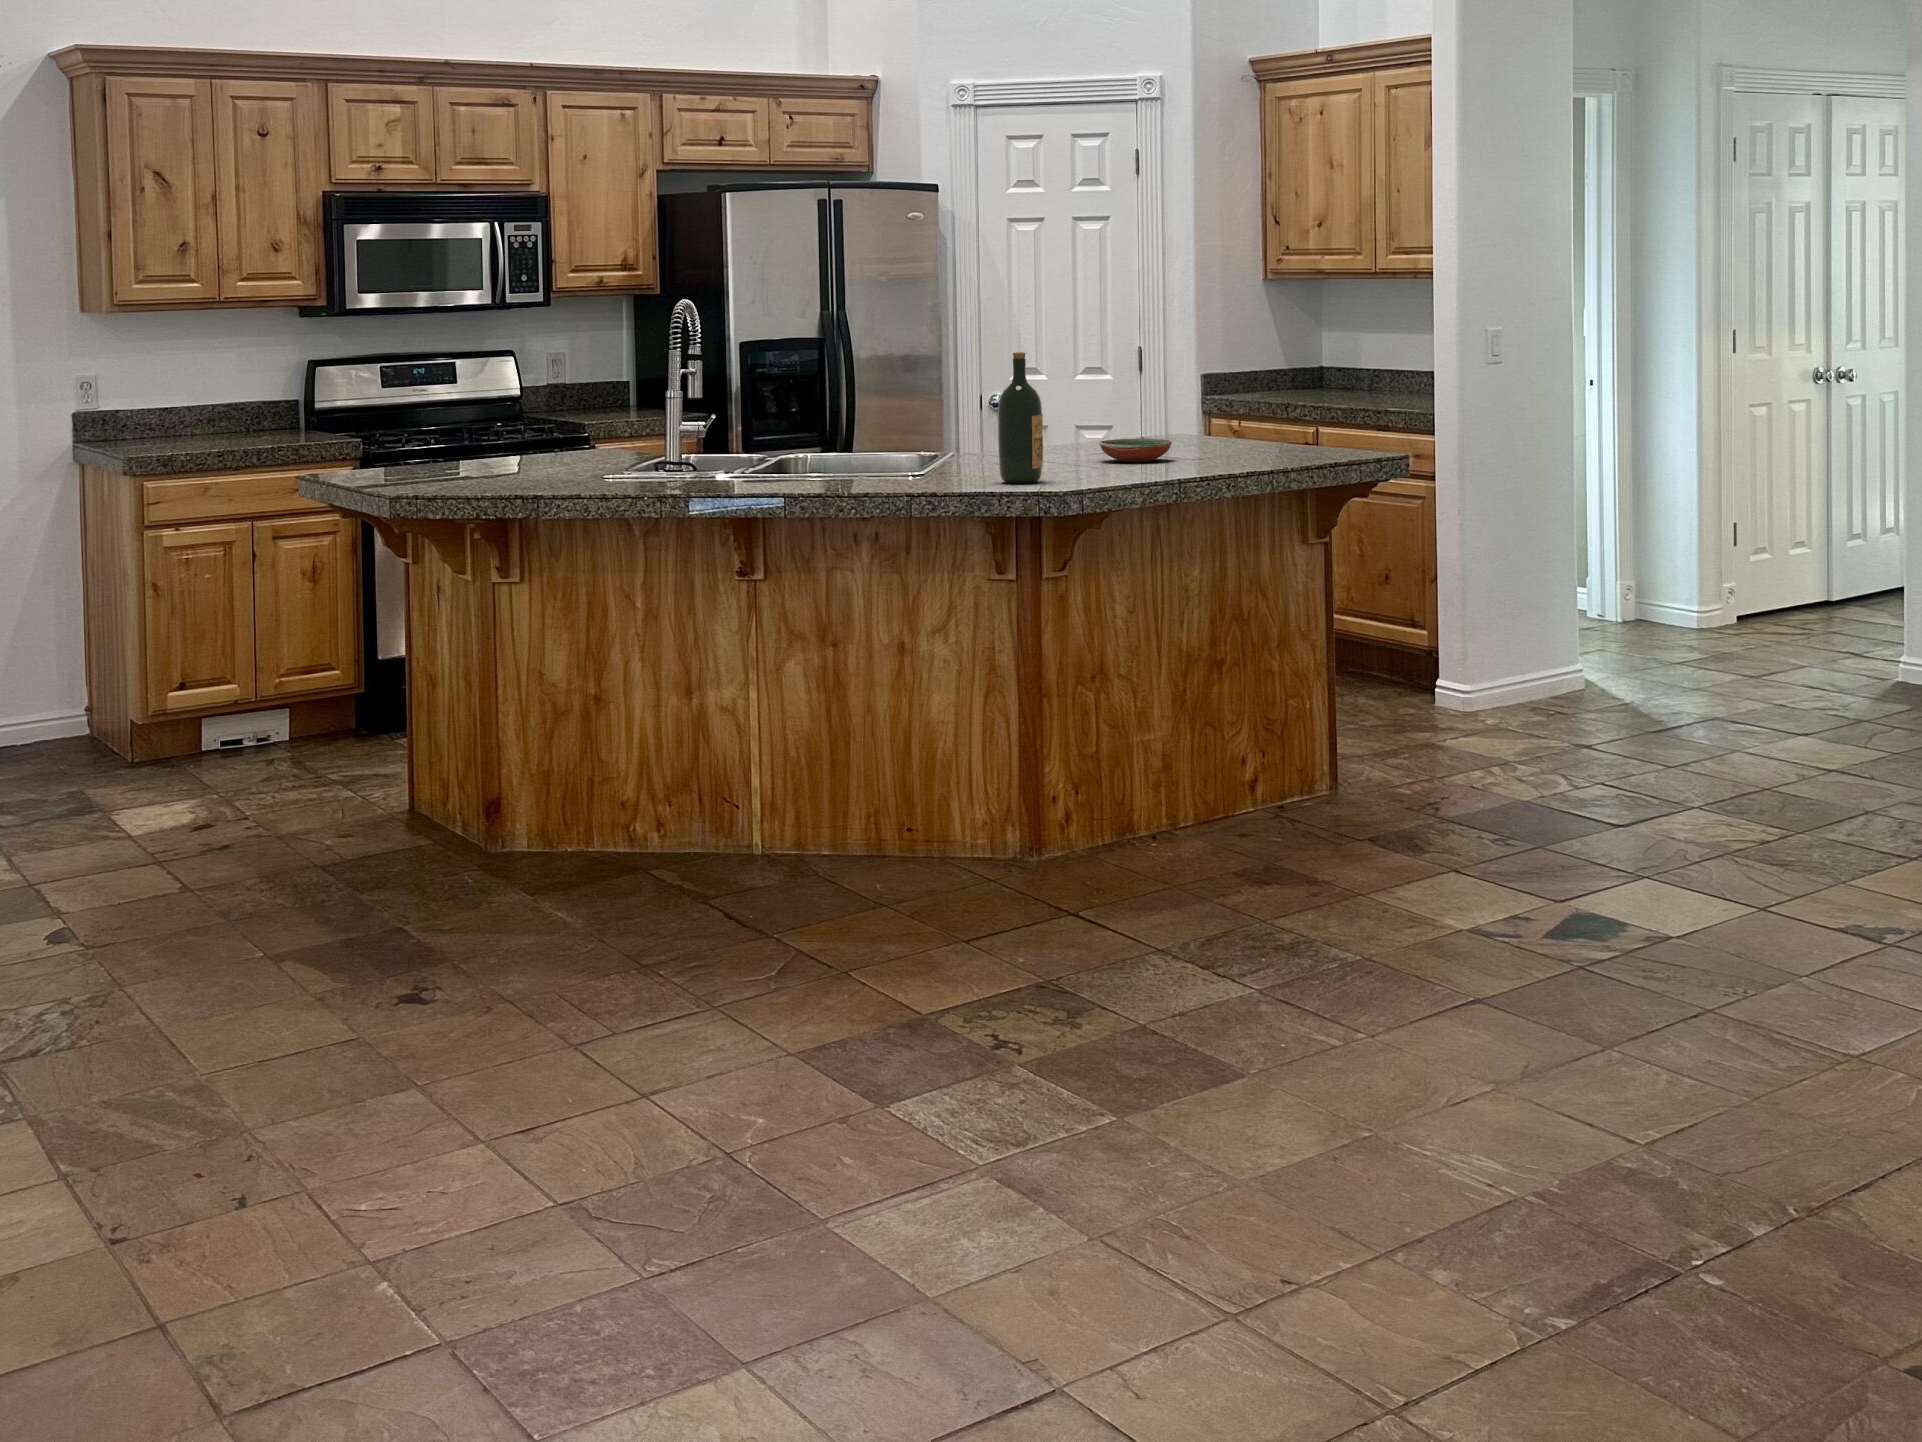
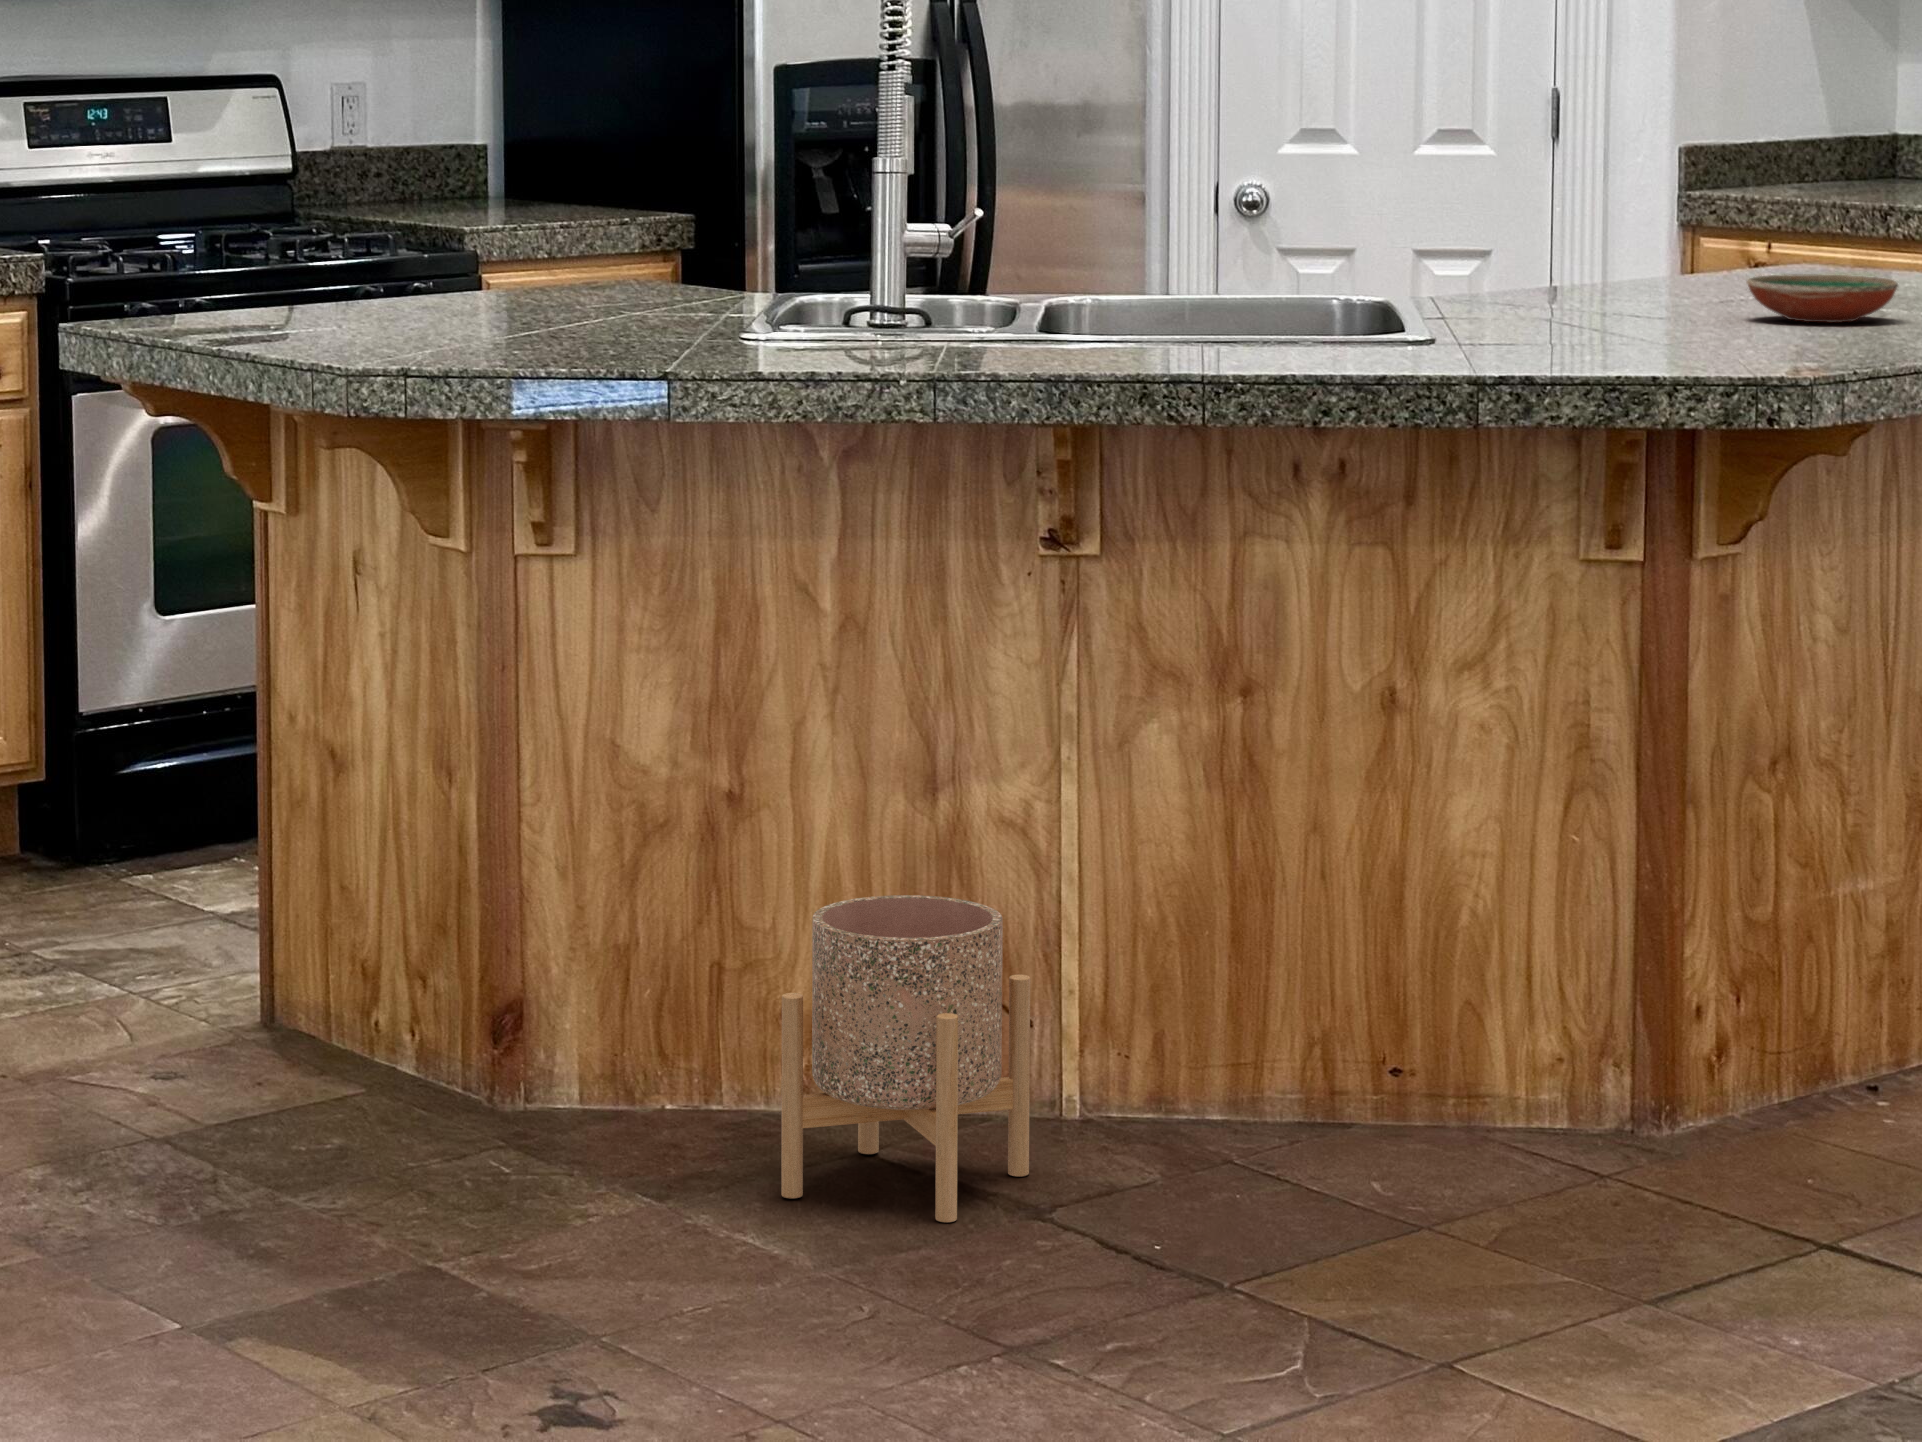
wine bottle: present [998,352,1043,483] -> none [1649,93,1744,363]
planter: none [598,747,727,908] -> present [781,895,1030,1222]

